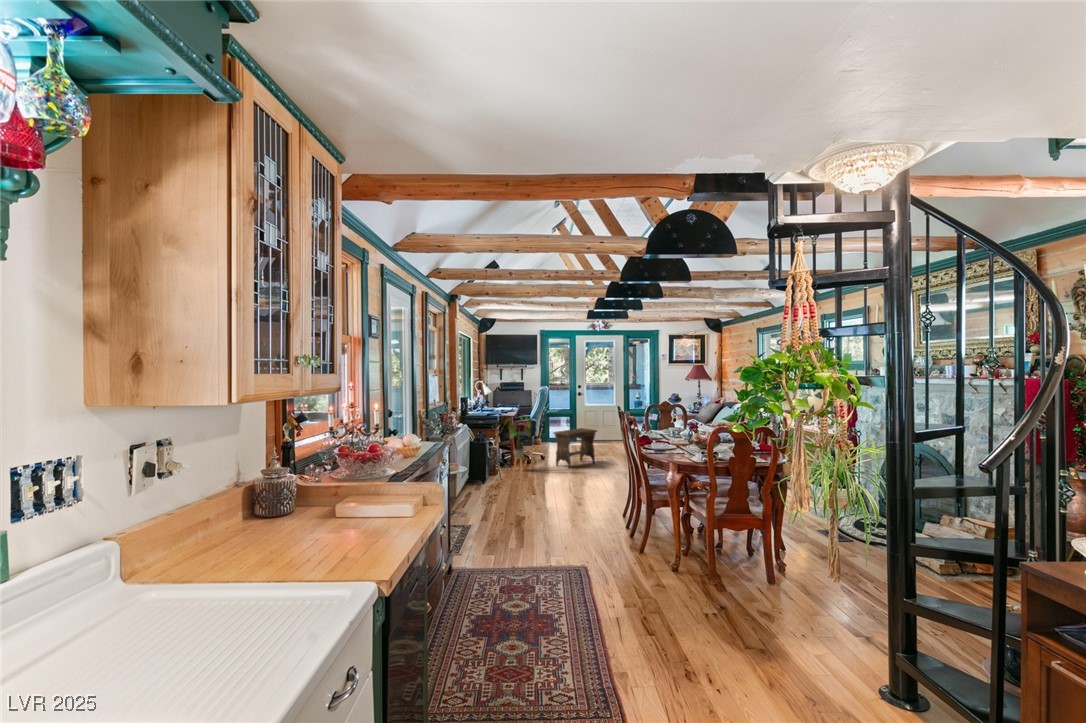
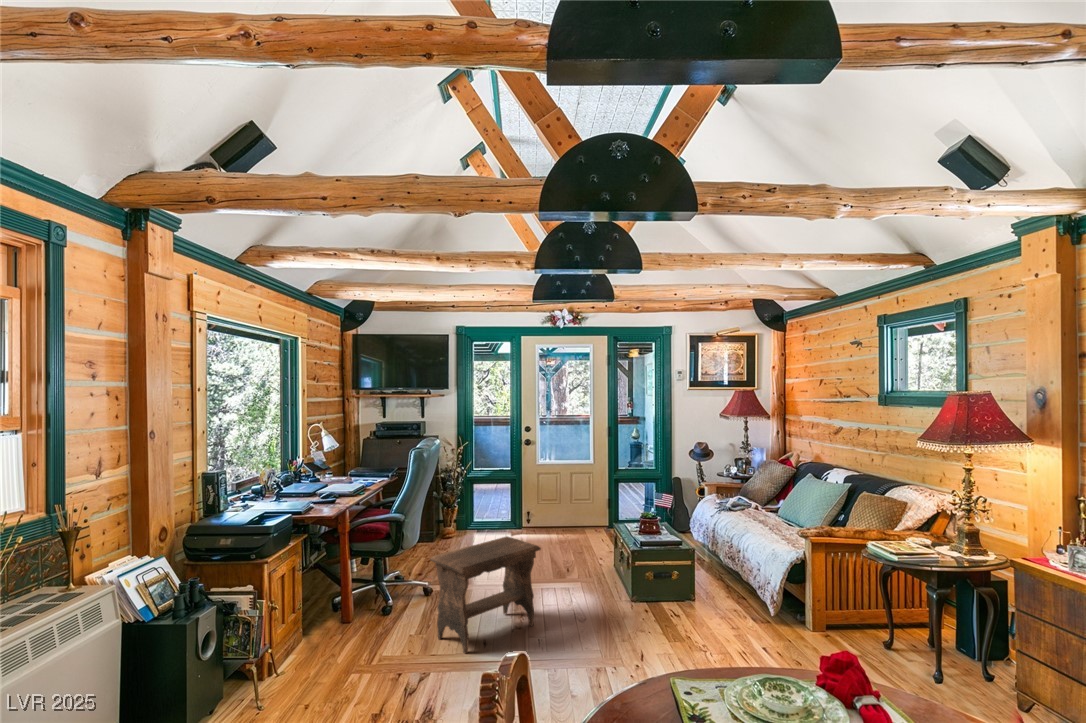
house plant: present [505,417,532,469] -> none [289,520,373,672]

